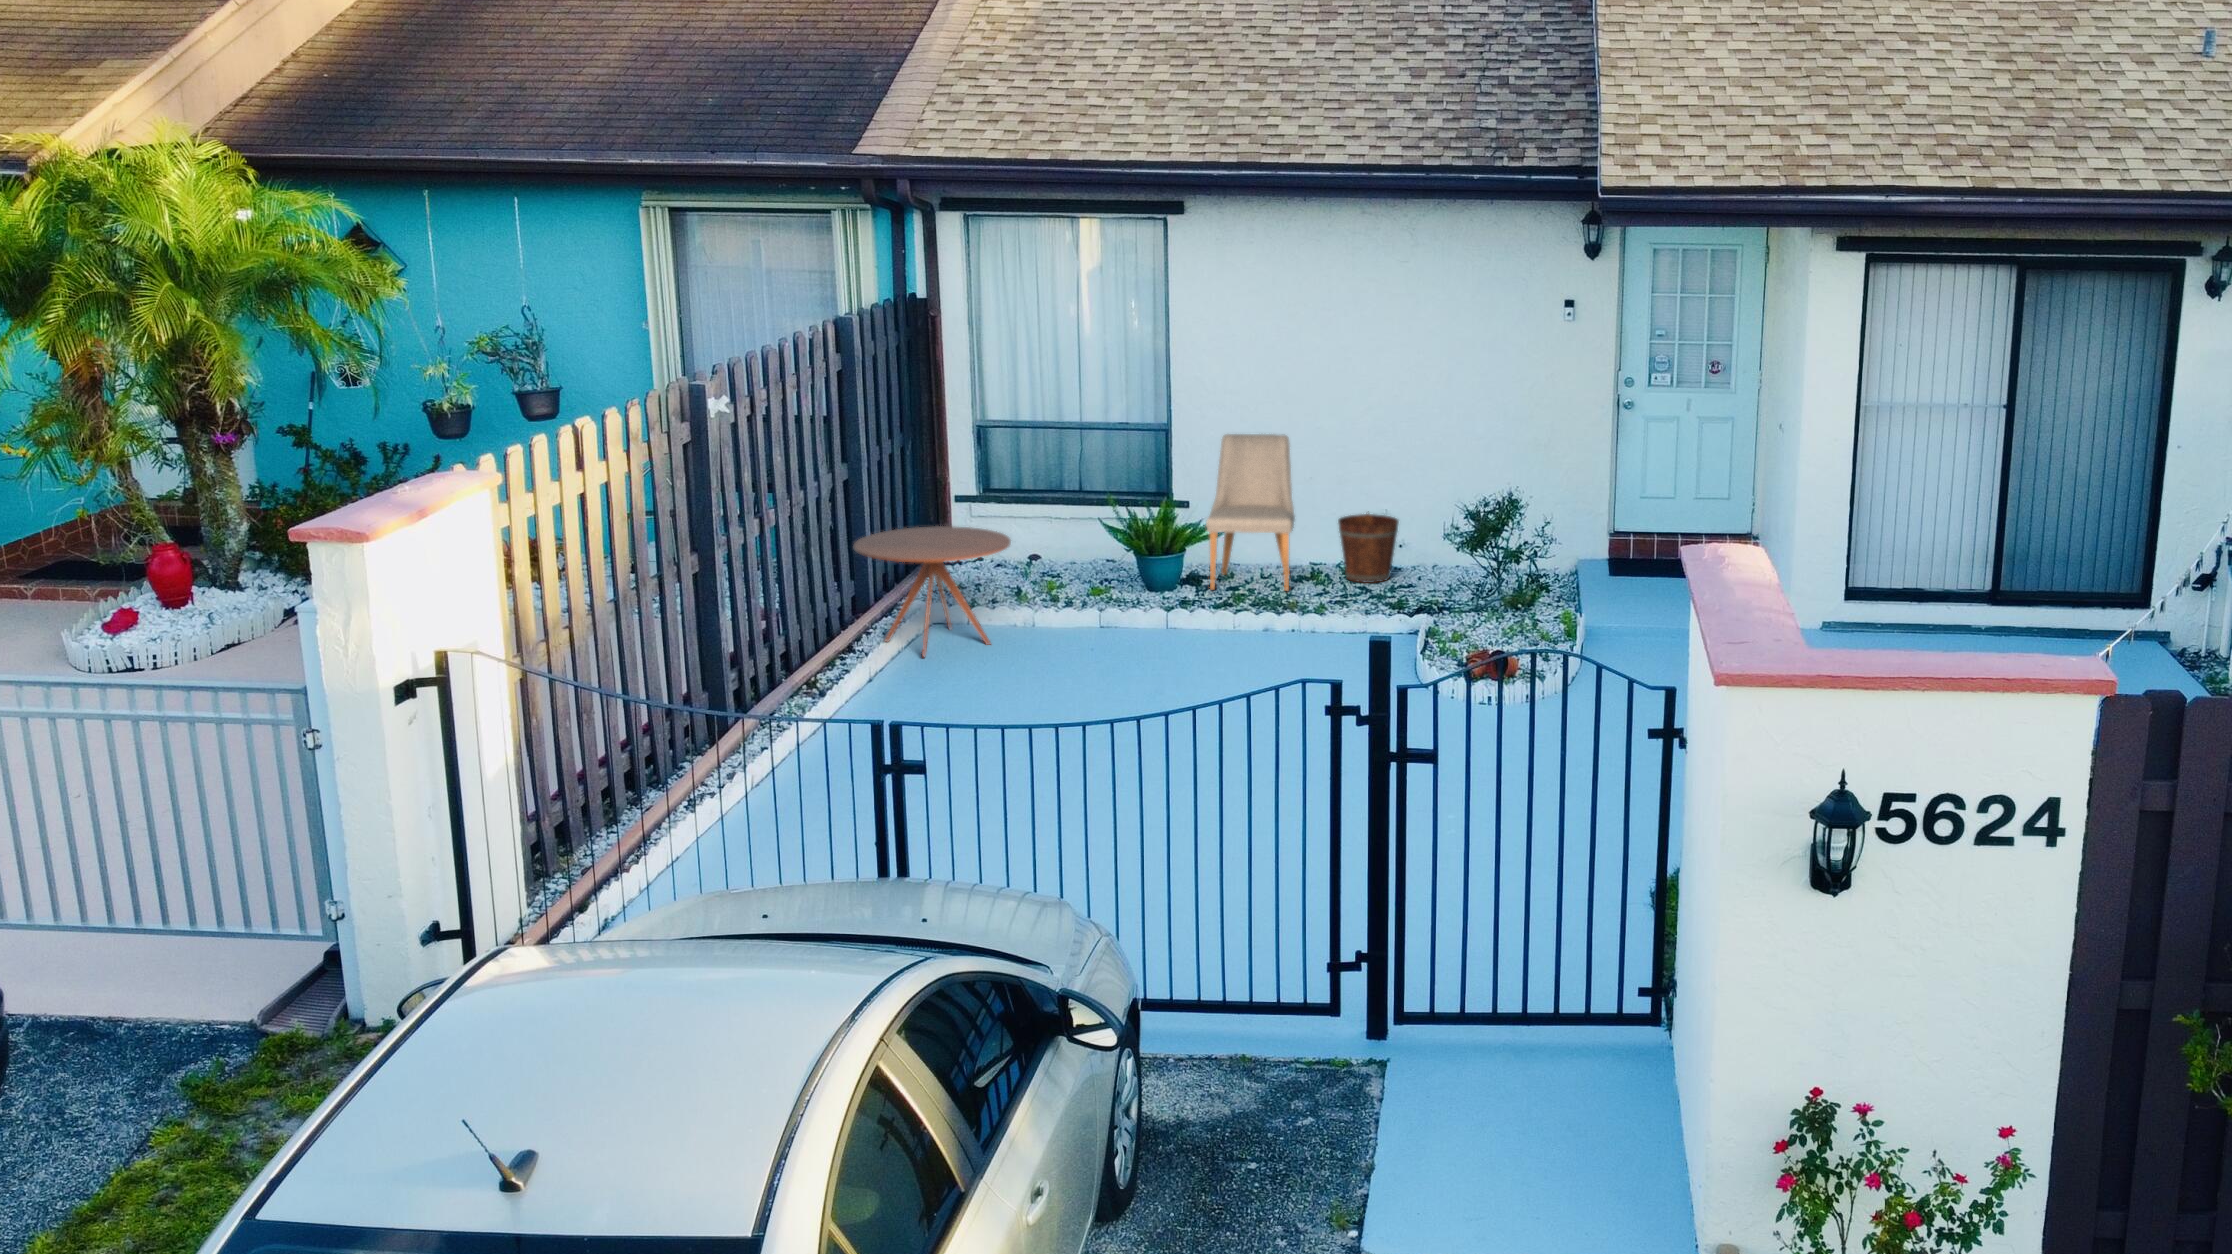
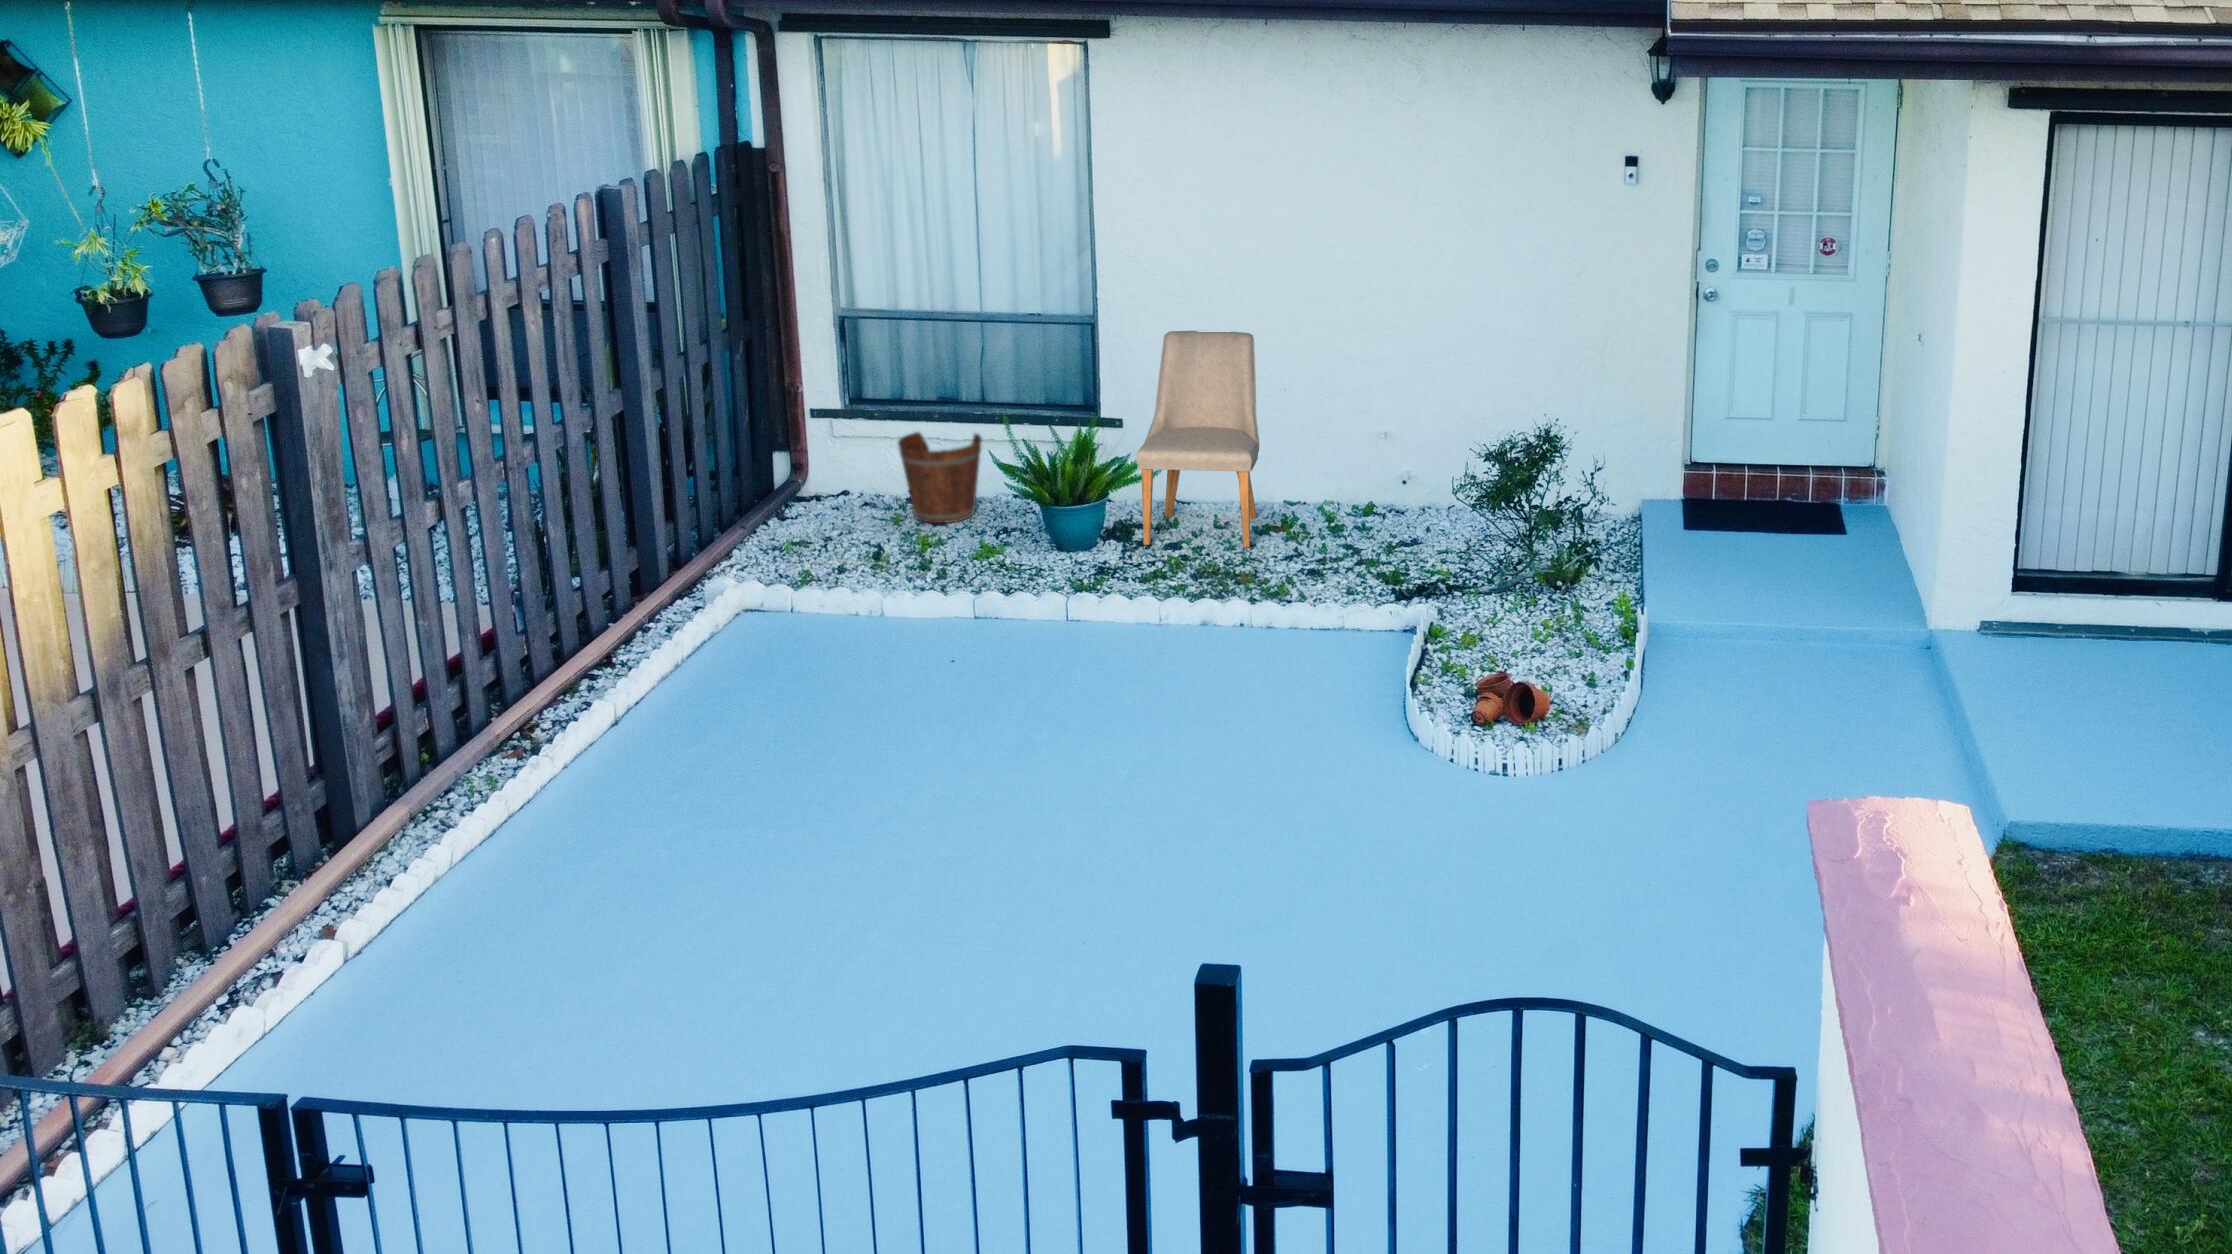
bucket: present [1338,513,1399,583] -> present [898,432,982,523]
round table: present [854,526,1011,656] -> none [615,473,844,670]

